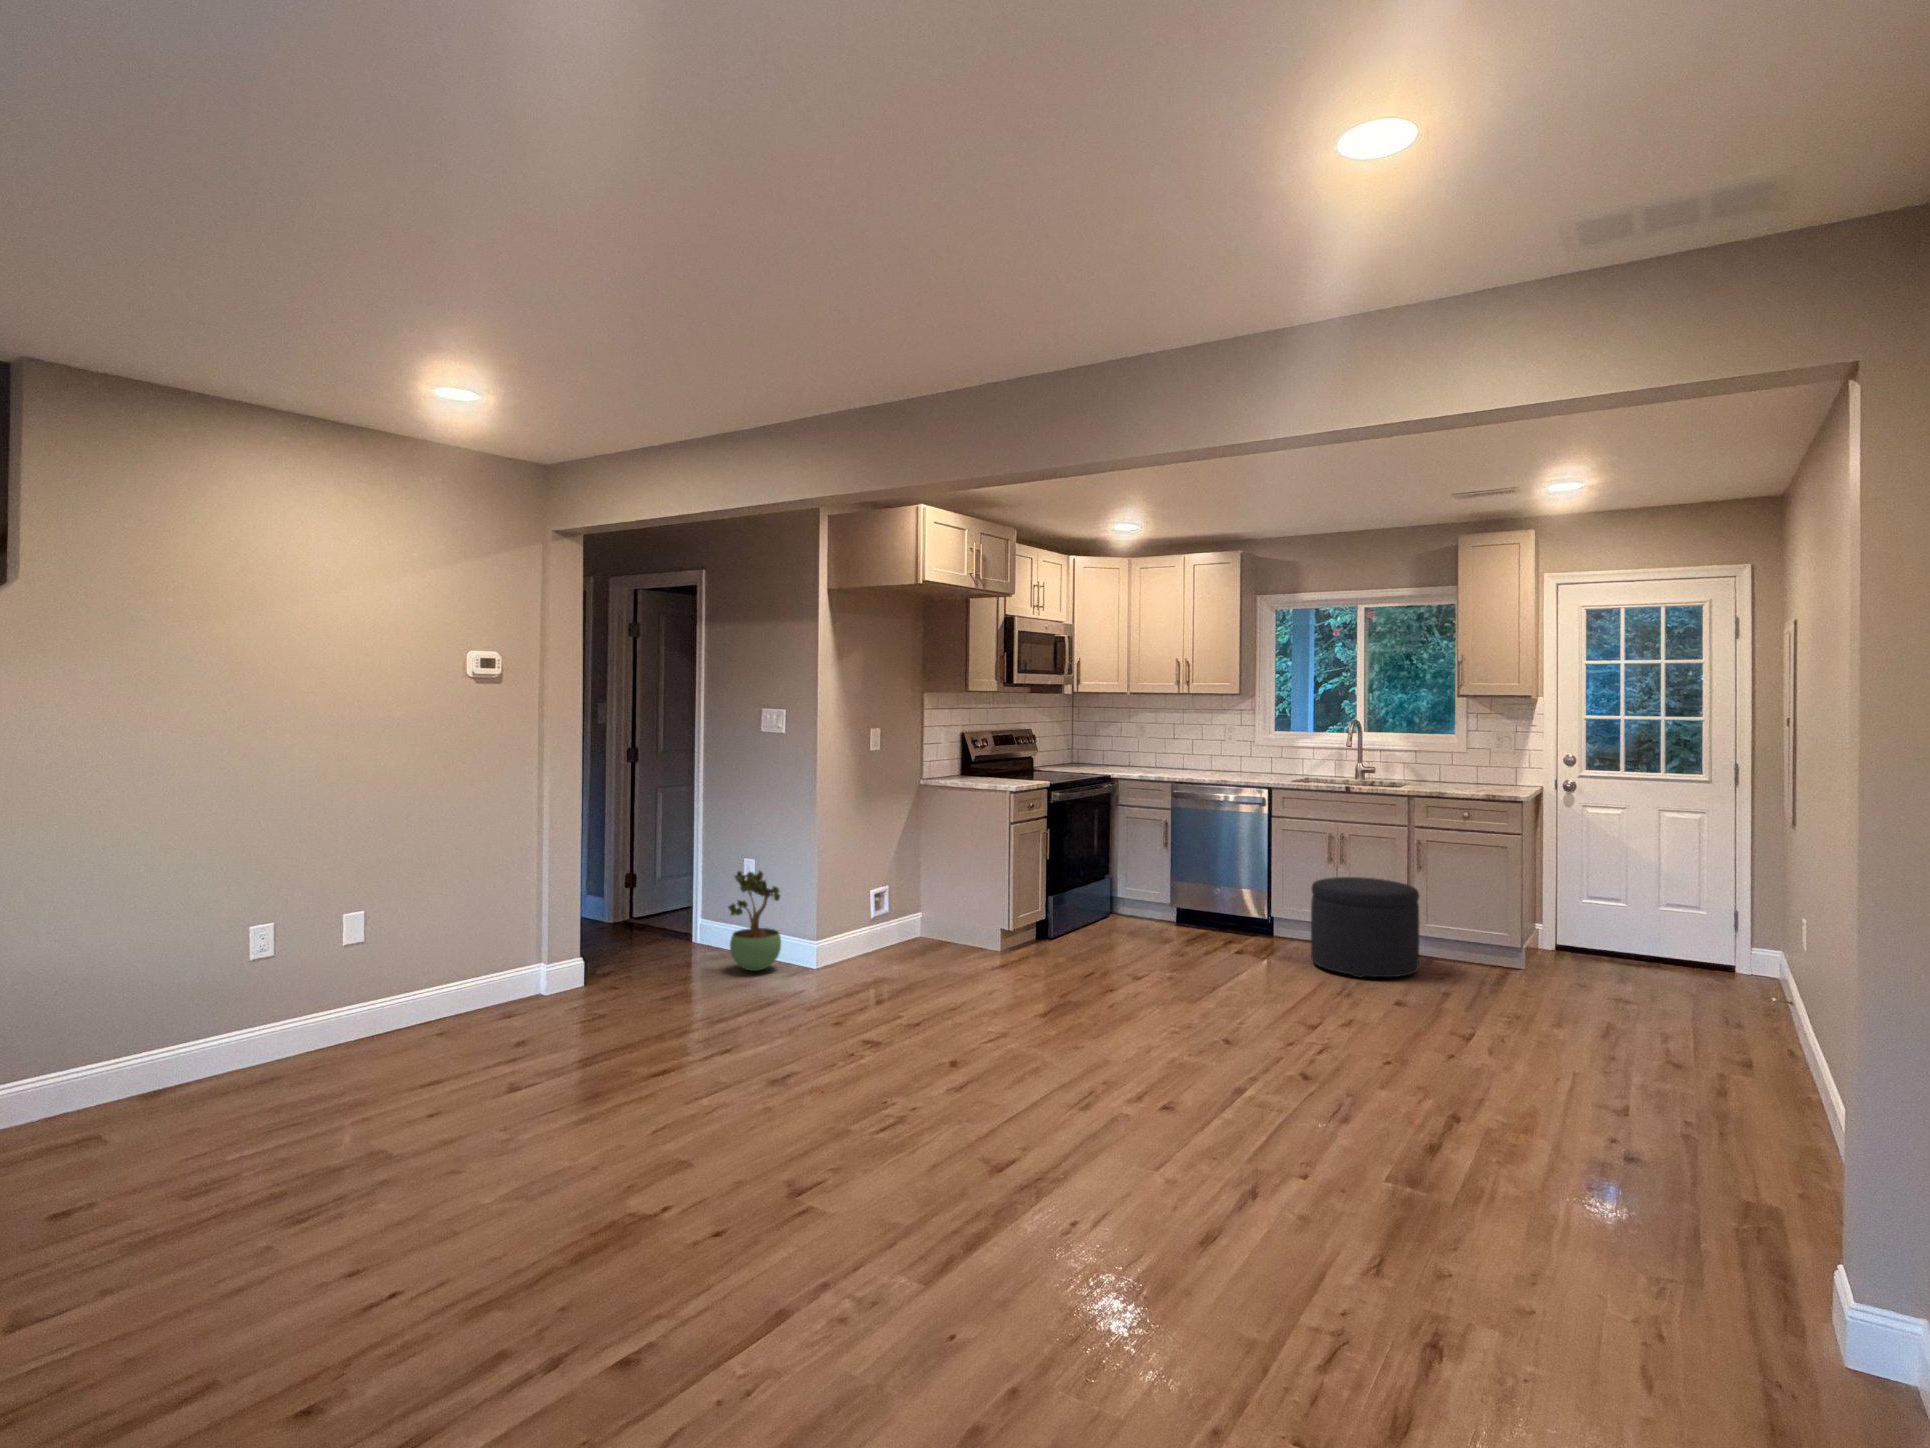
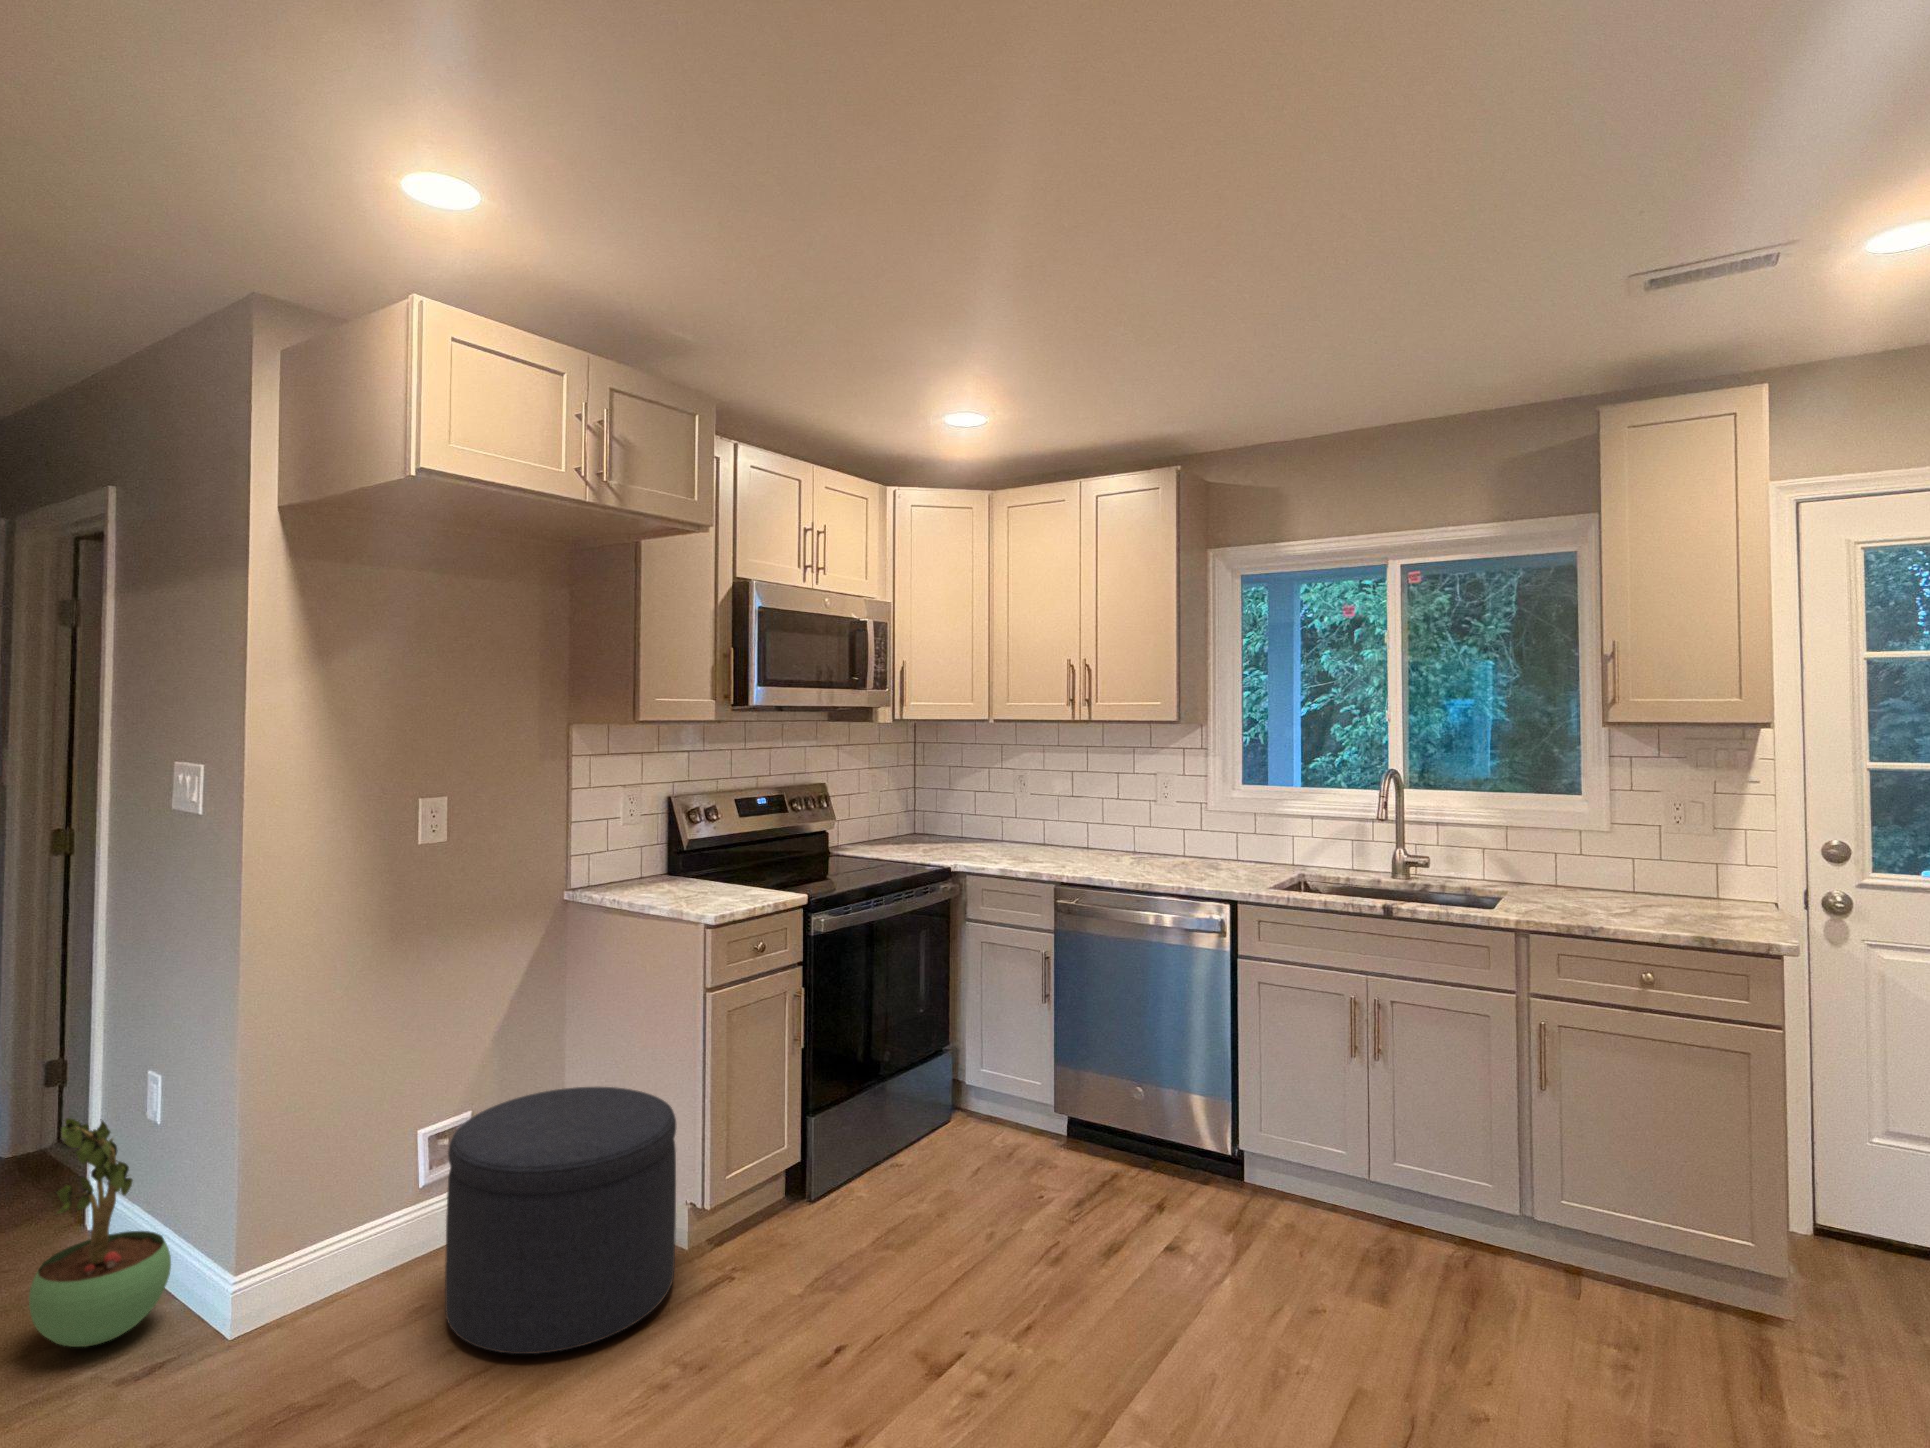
ottoman: present [1311,877,1419,977] -> present [445,1087,676,1354]

